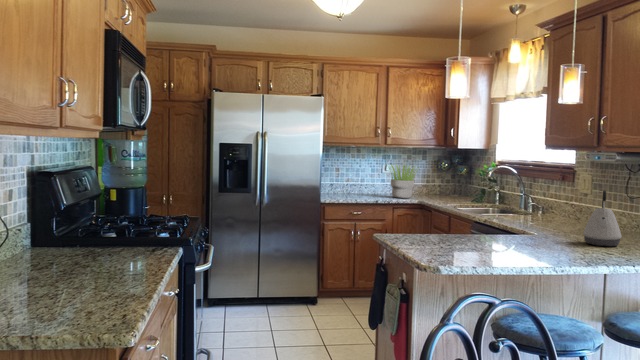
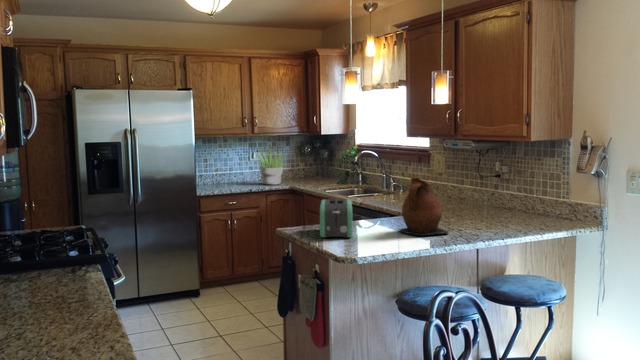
ceramic pitcher: none [505,184,571,255] -> present [399,177,449,235]
kettle: present [583,190,622,246] -> none [452,175,481,222]
toaster: none [413,204,456,248] -> present [320,199,353,238]

